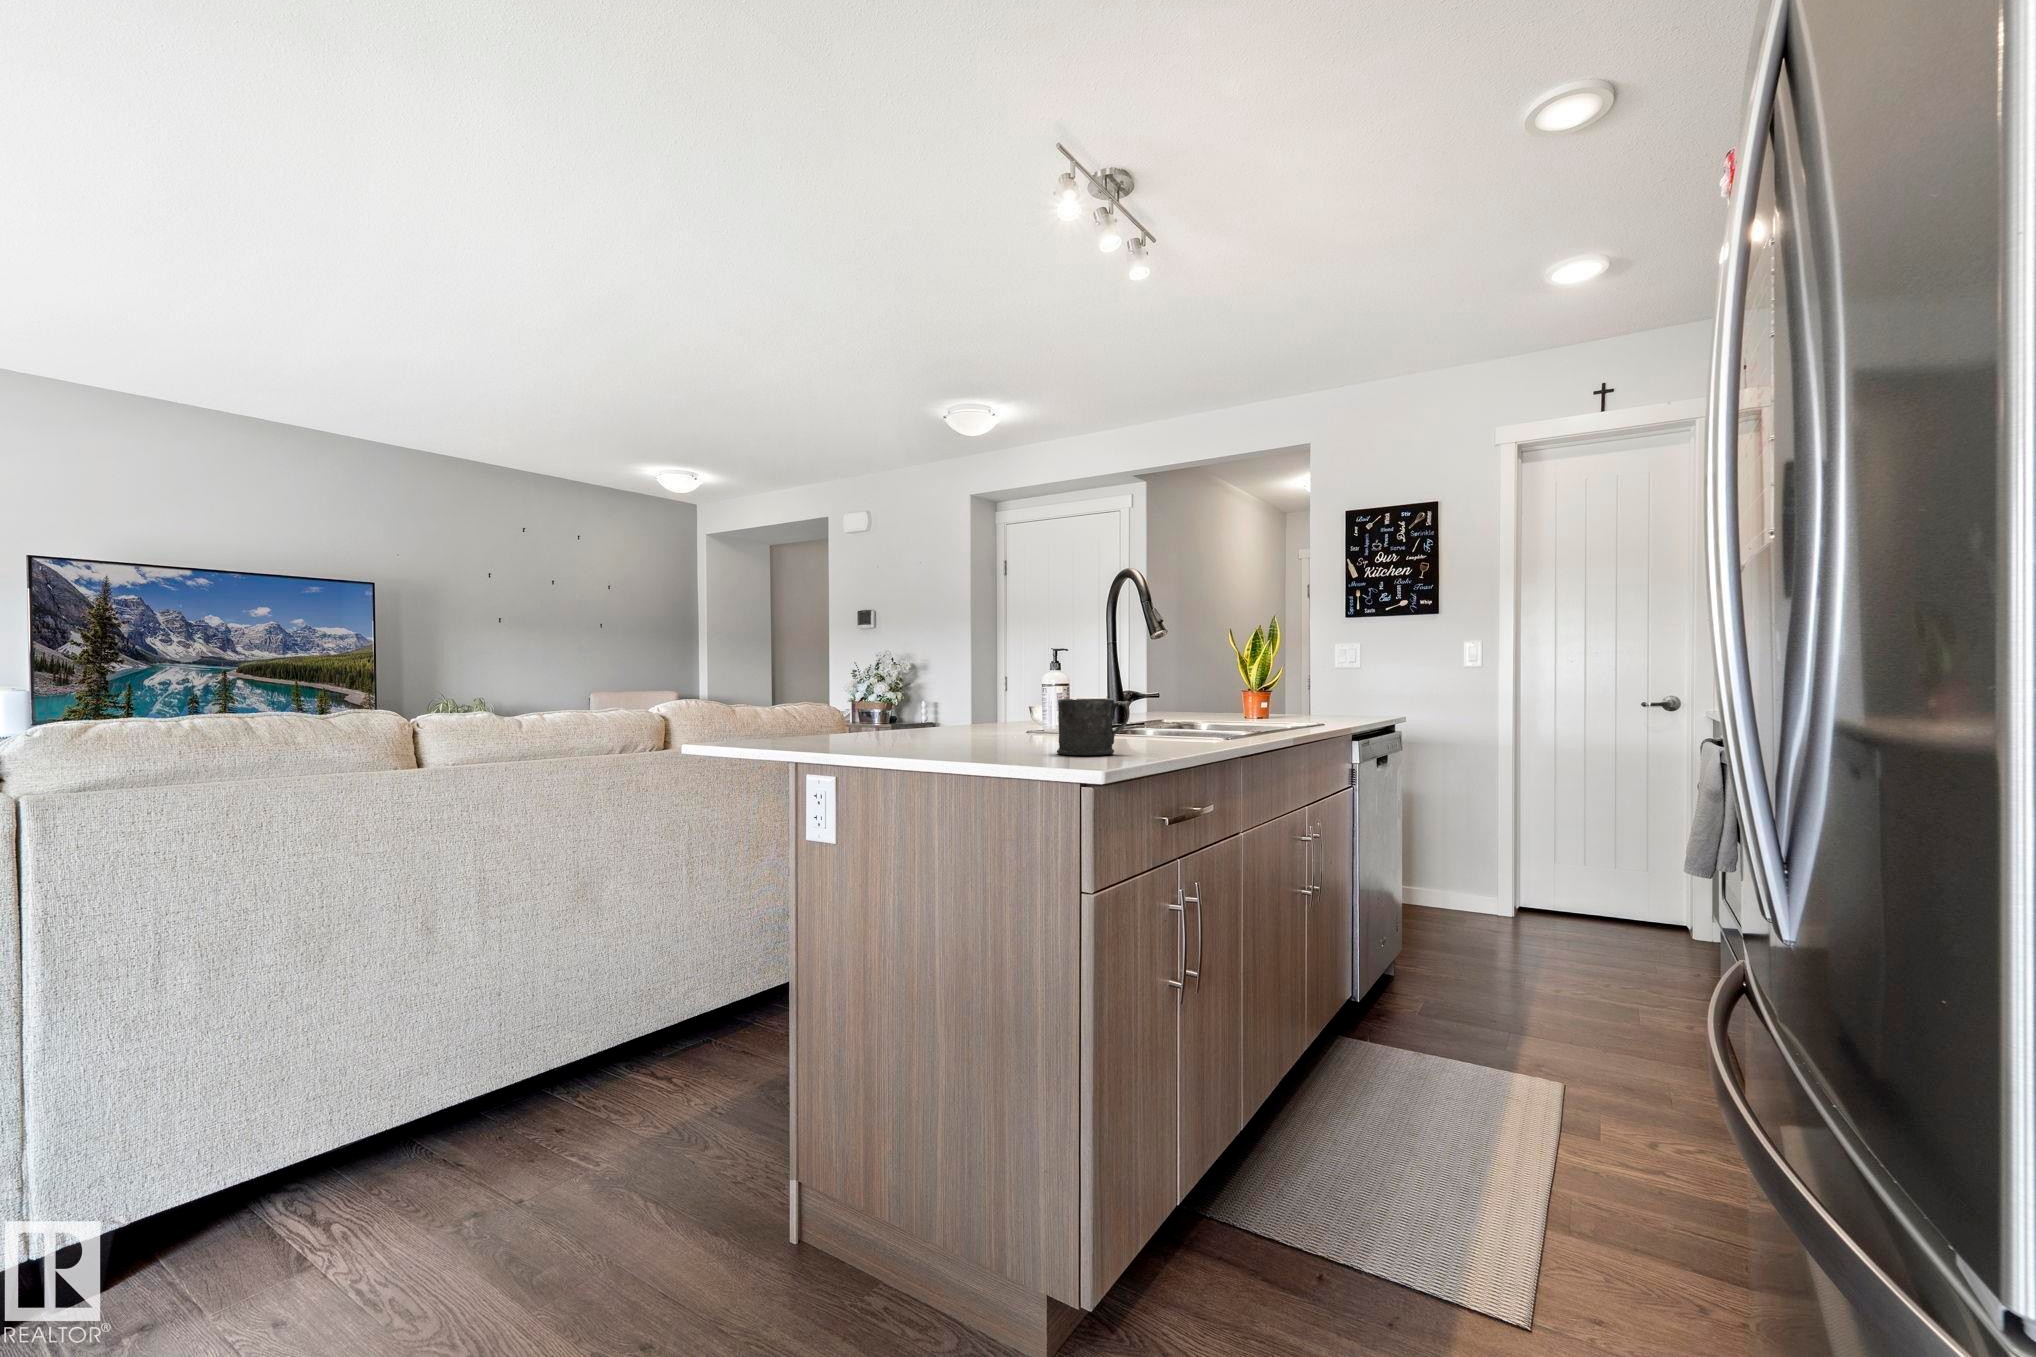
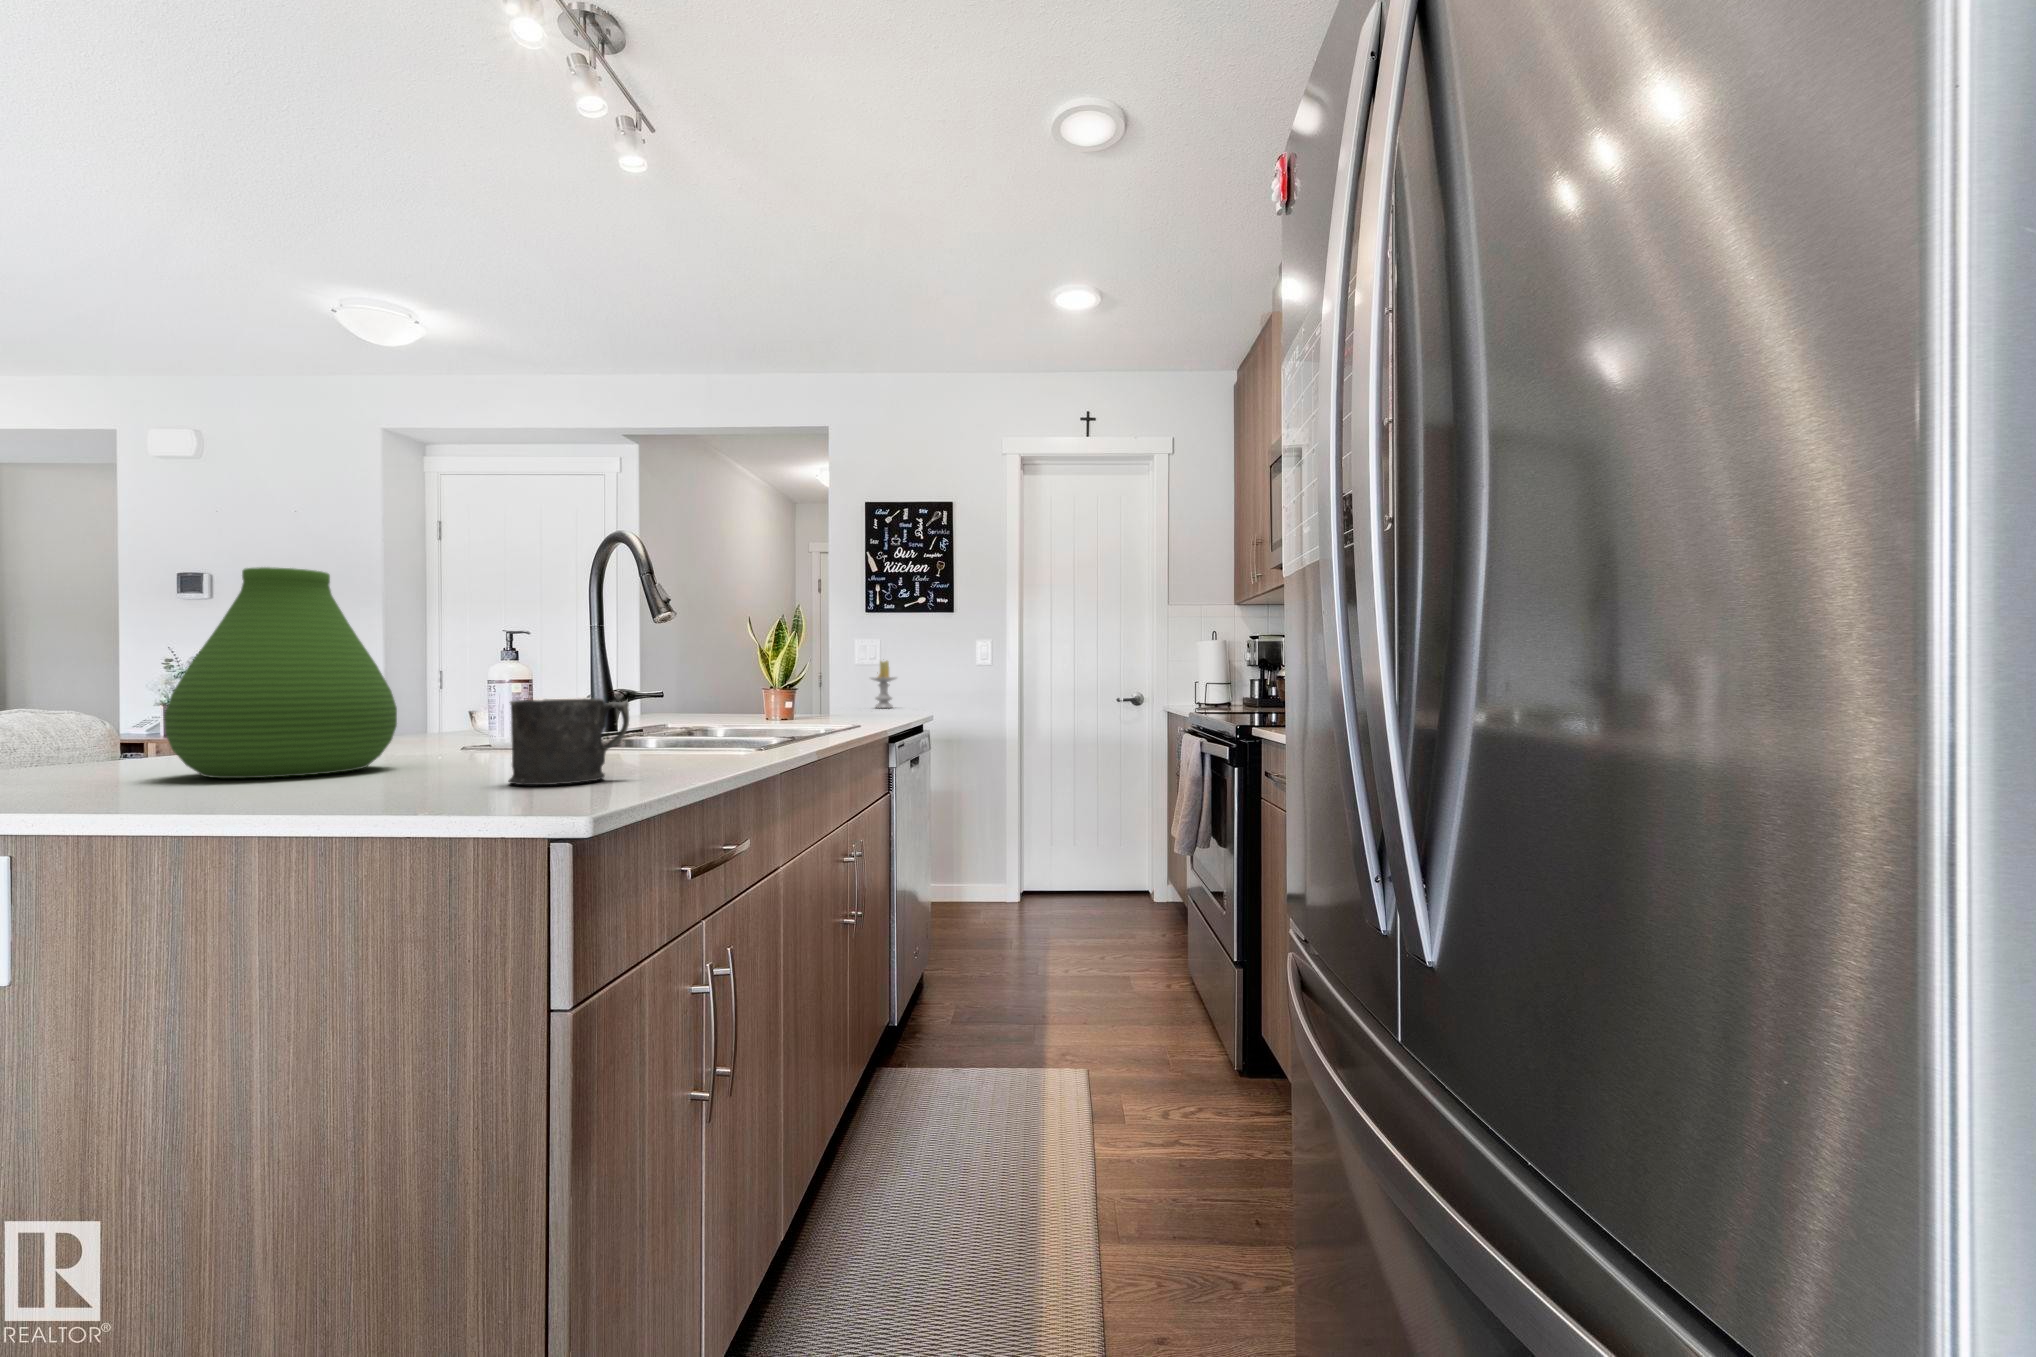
vase: none [881,615,992,743] -> present [165,567,397,778]
candle: none [1350,654,1380,708] -> present [871,661,896,708]

